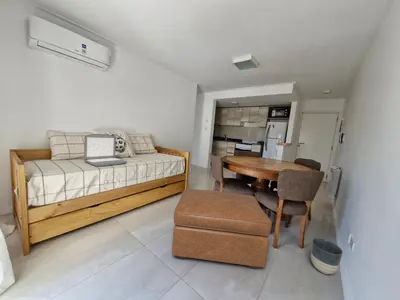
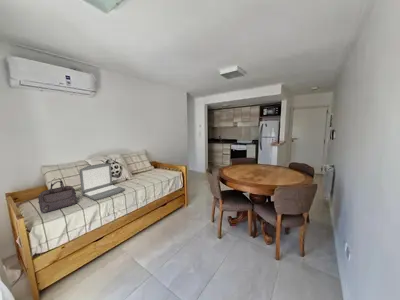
handbag: none [40,136,79,169] -> present [38,178,77,213]
ottoman: present [172,189,272,269] -> none [177,211,271,287]
planter: present [311,238,343,274] -> none [311,249,340,284]

